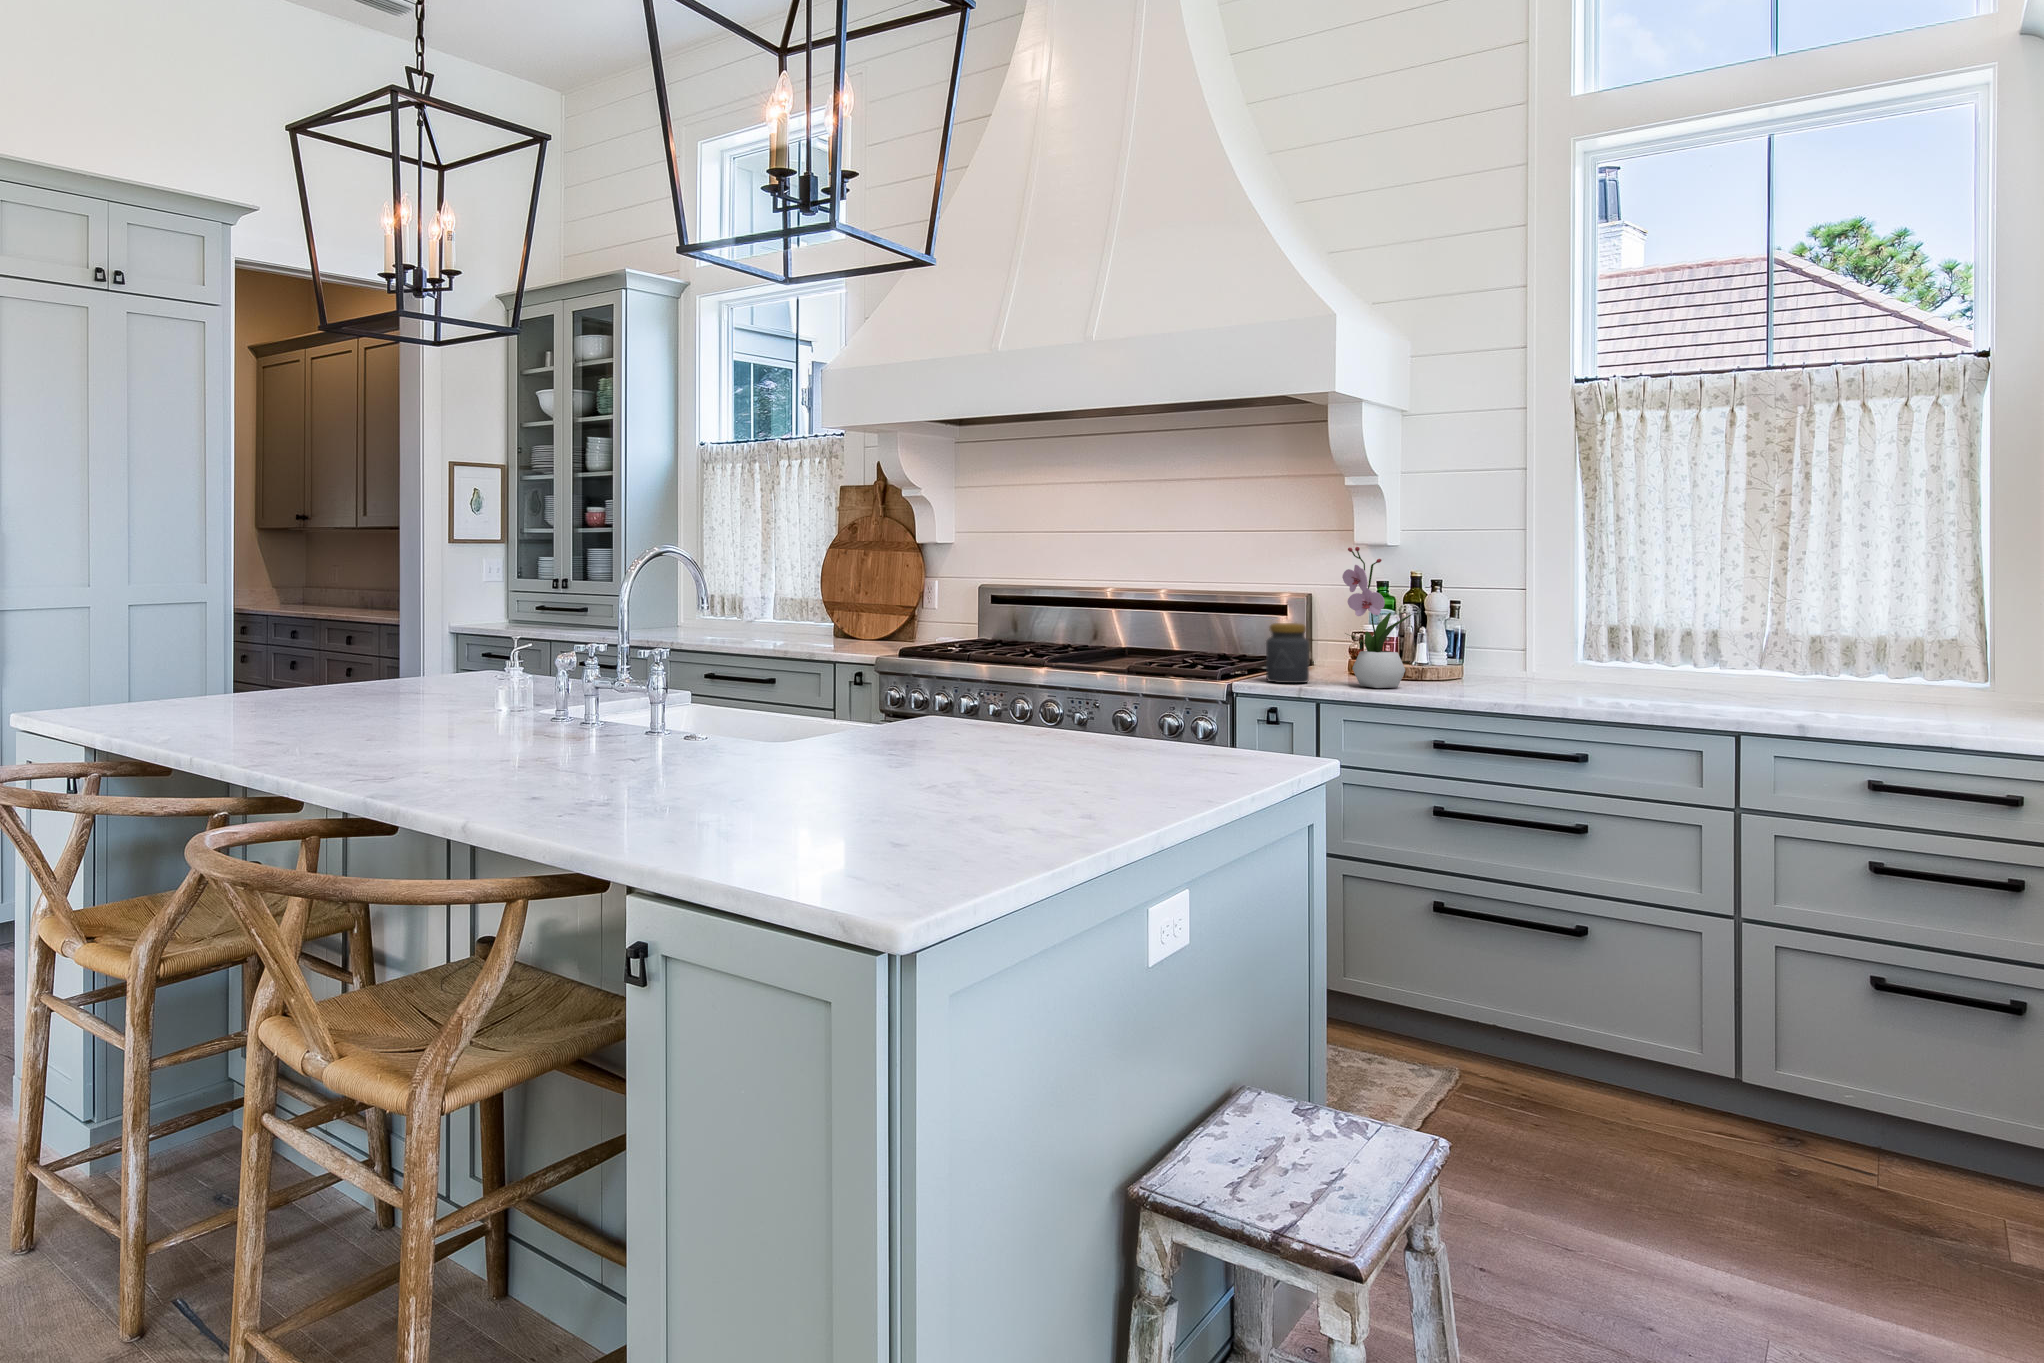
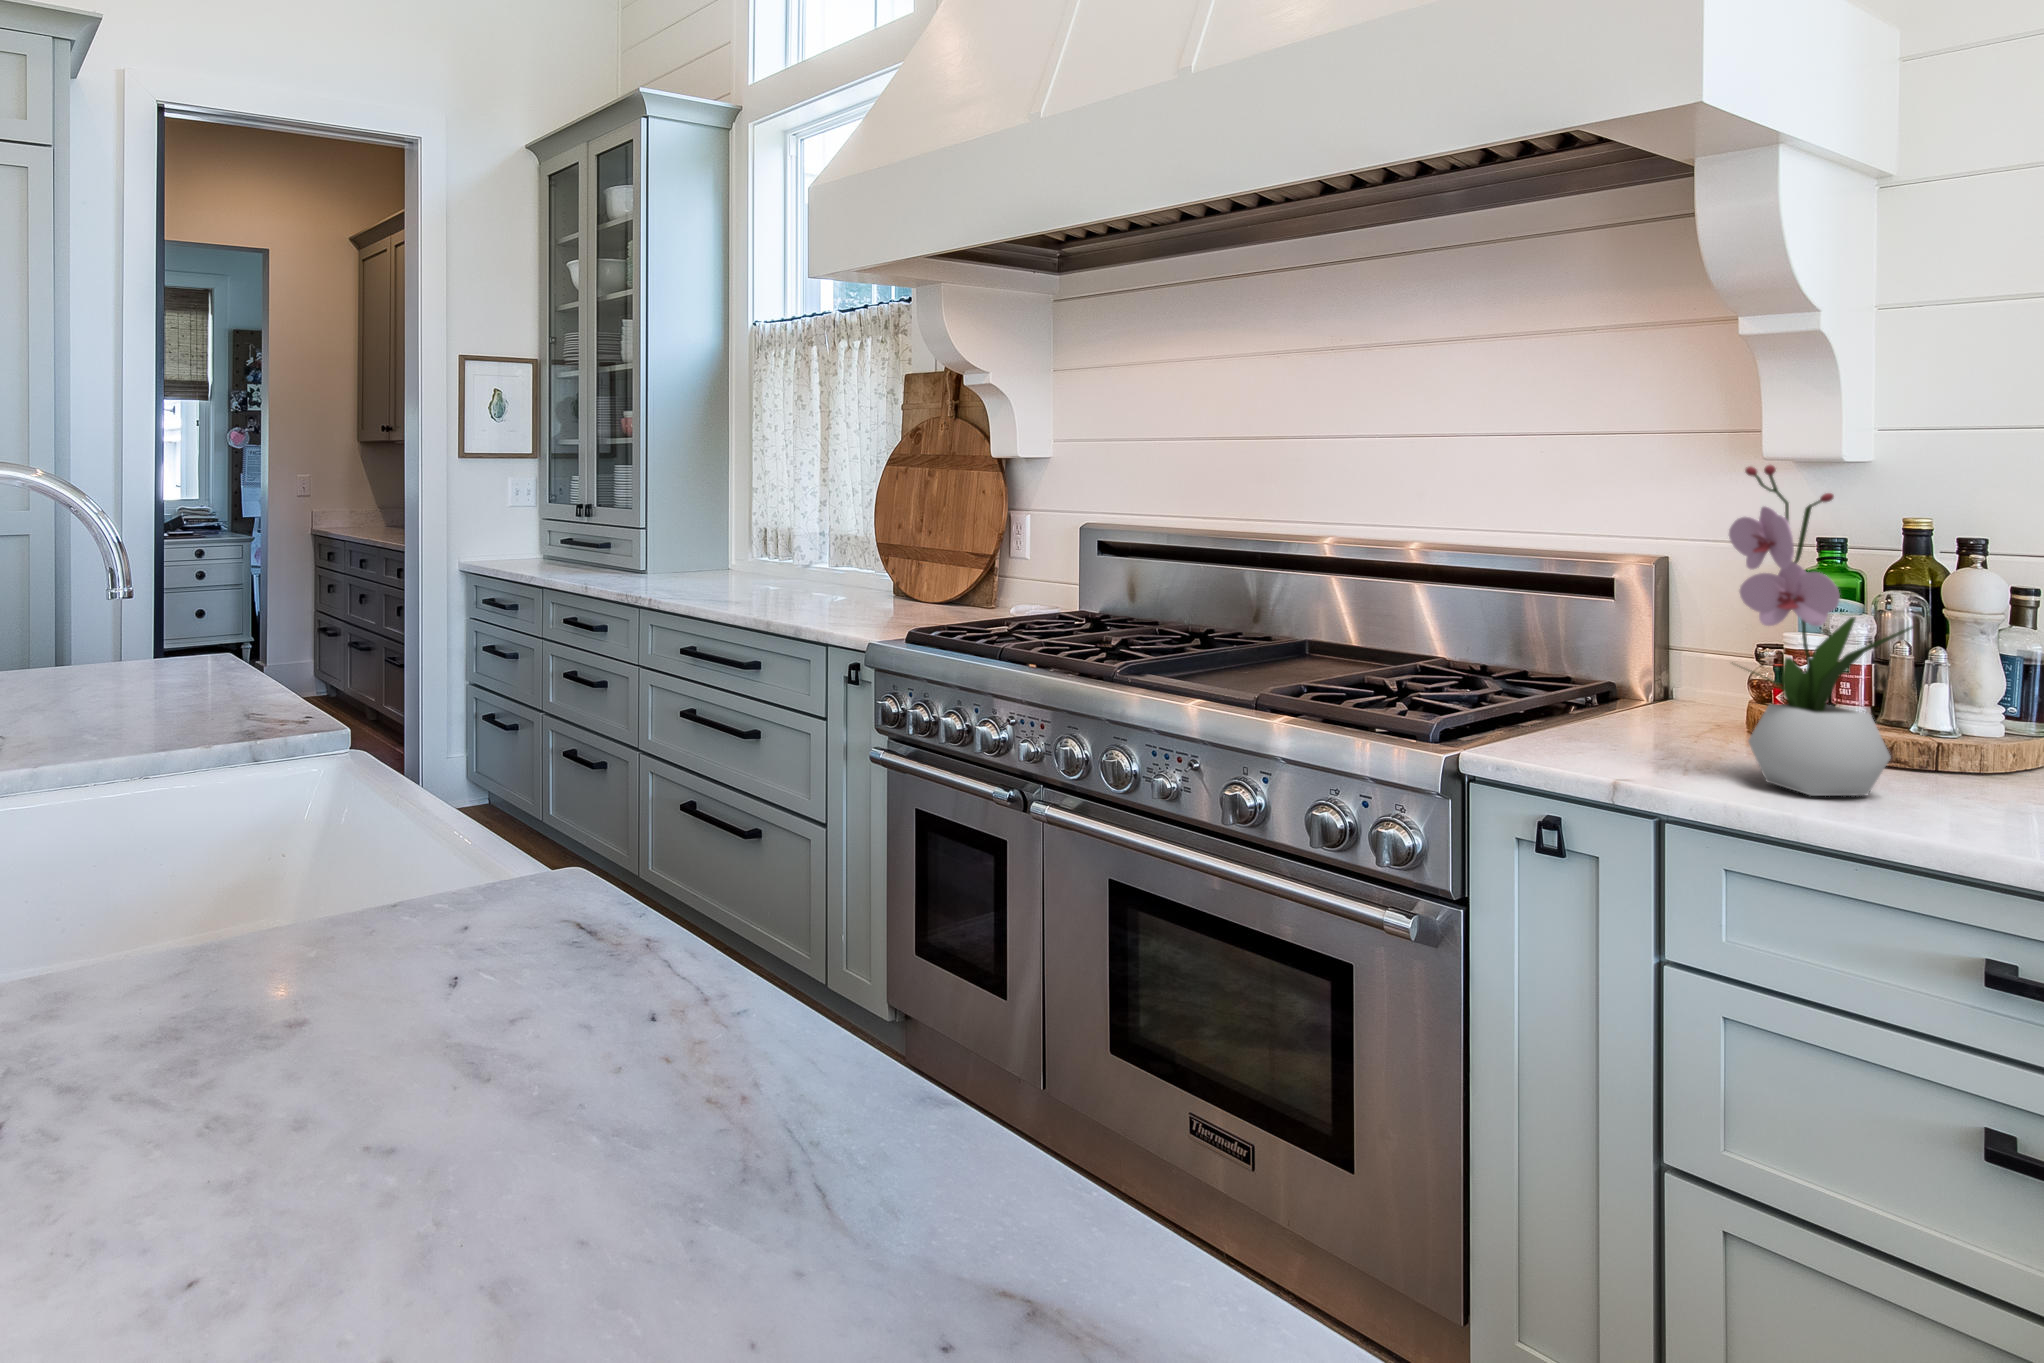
jar: present [1266,623,1309,683] -> none [1539,627,1643,763]

